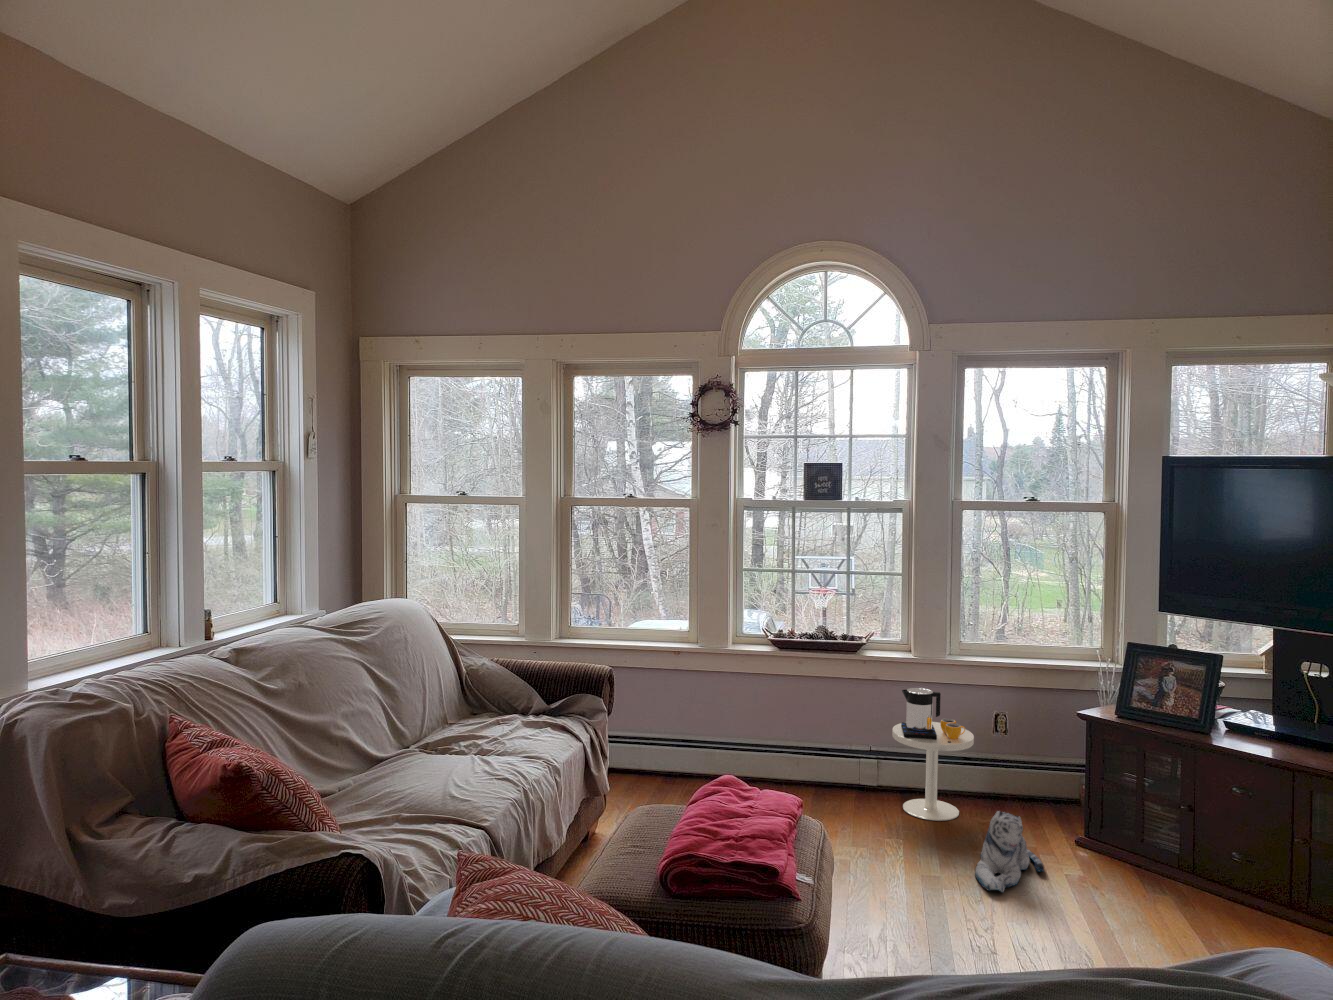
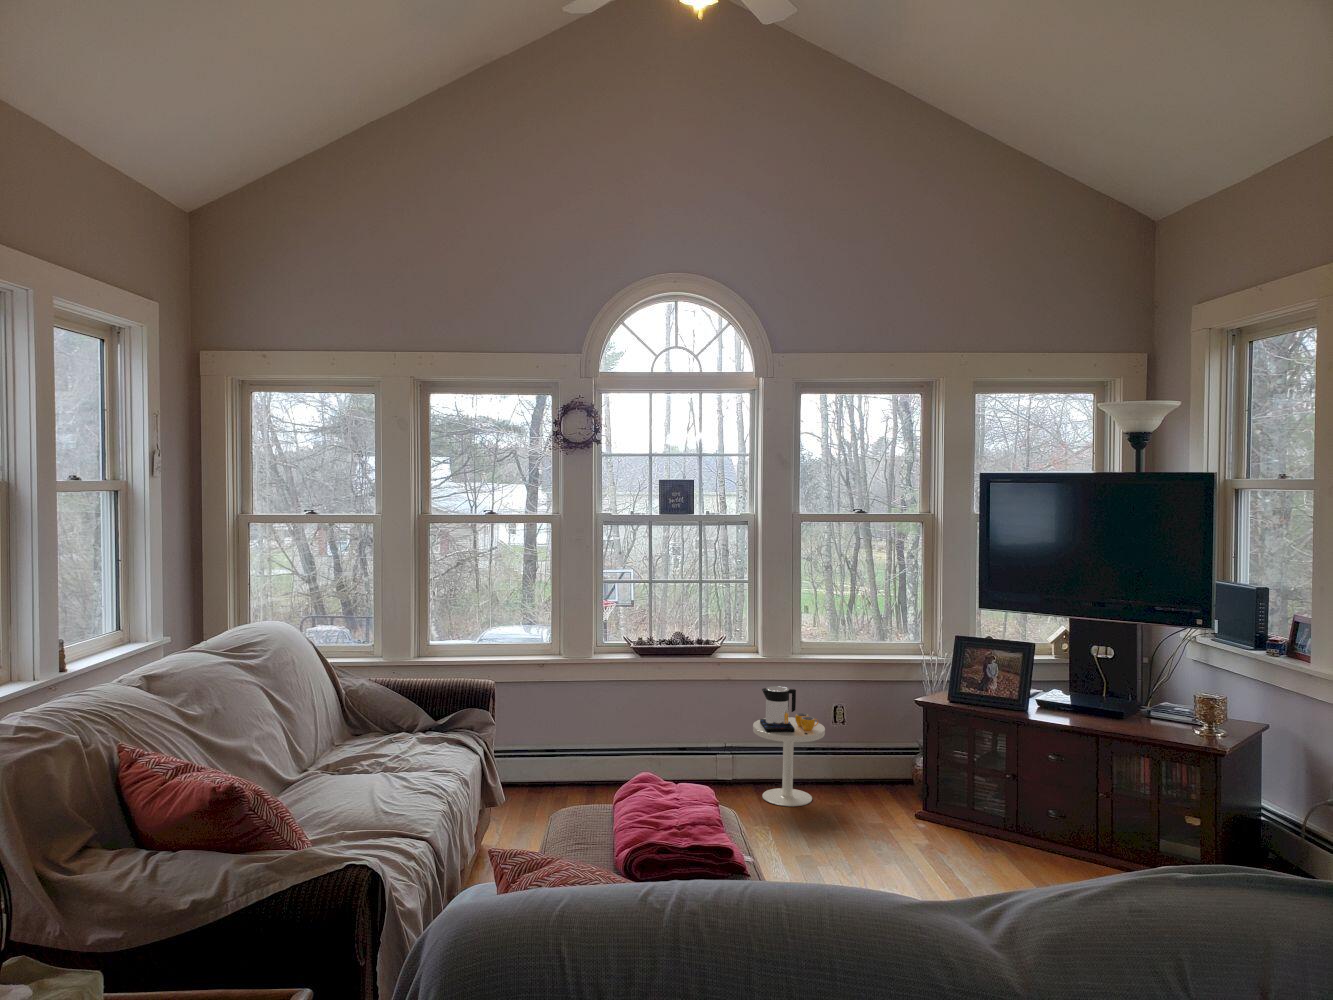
plush toy: present [975,811,1044,892] -> none [840,790,896,860]

